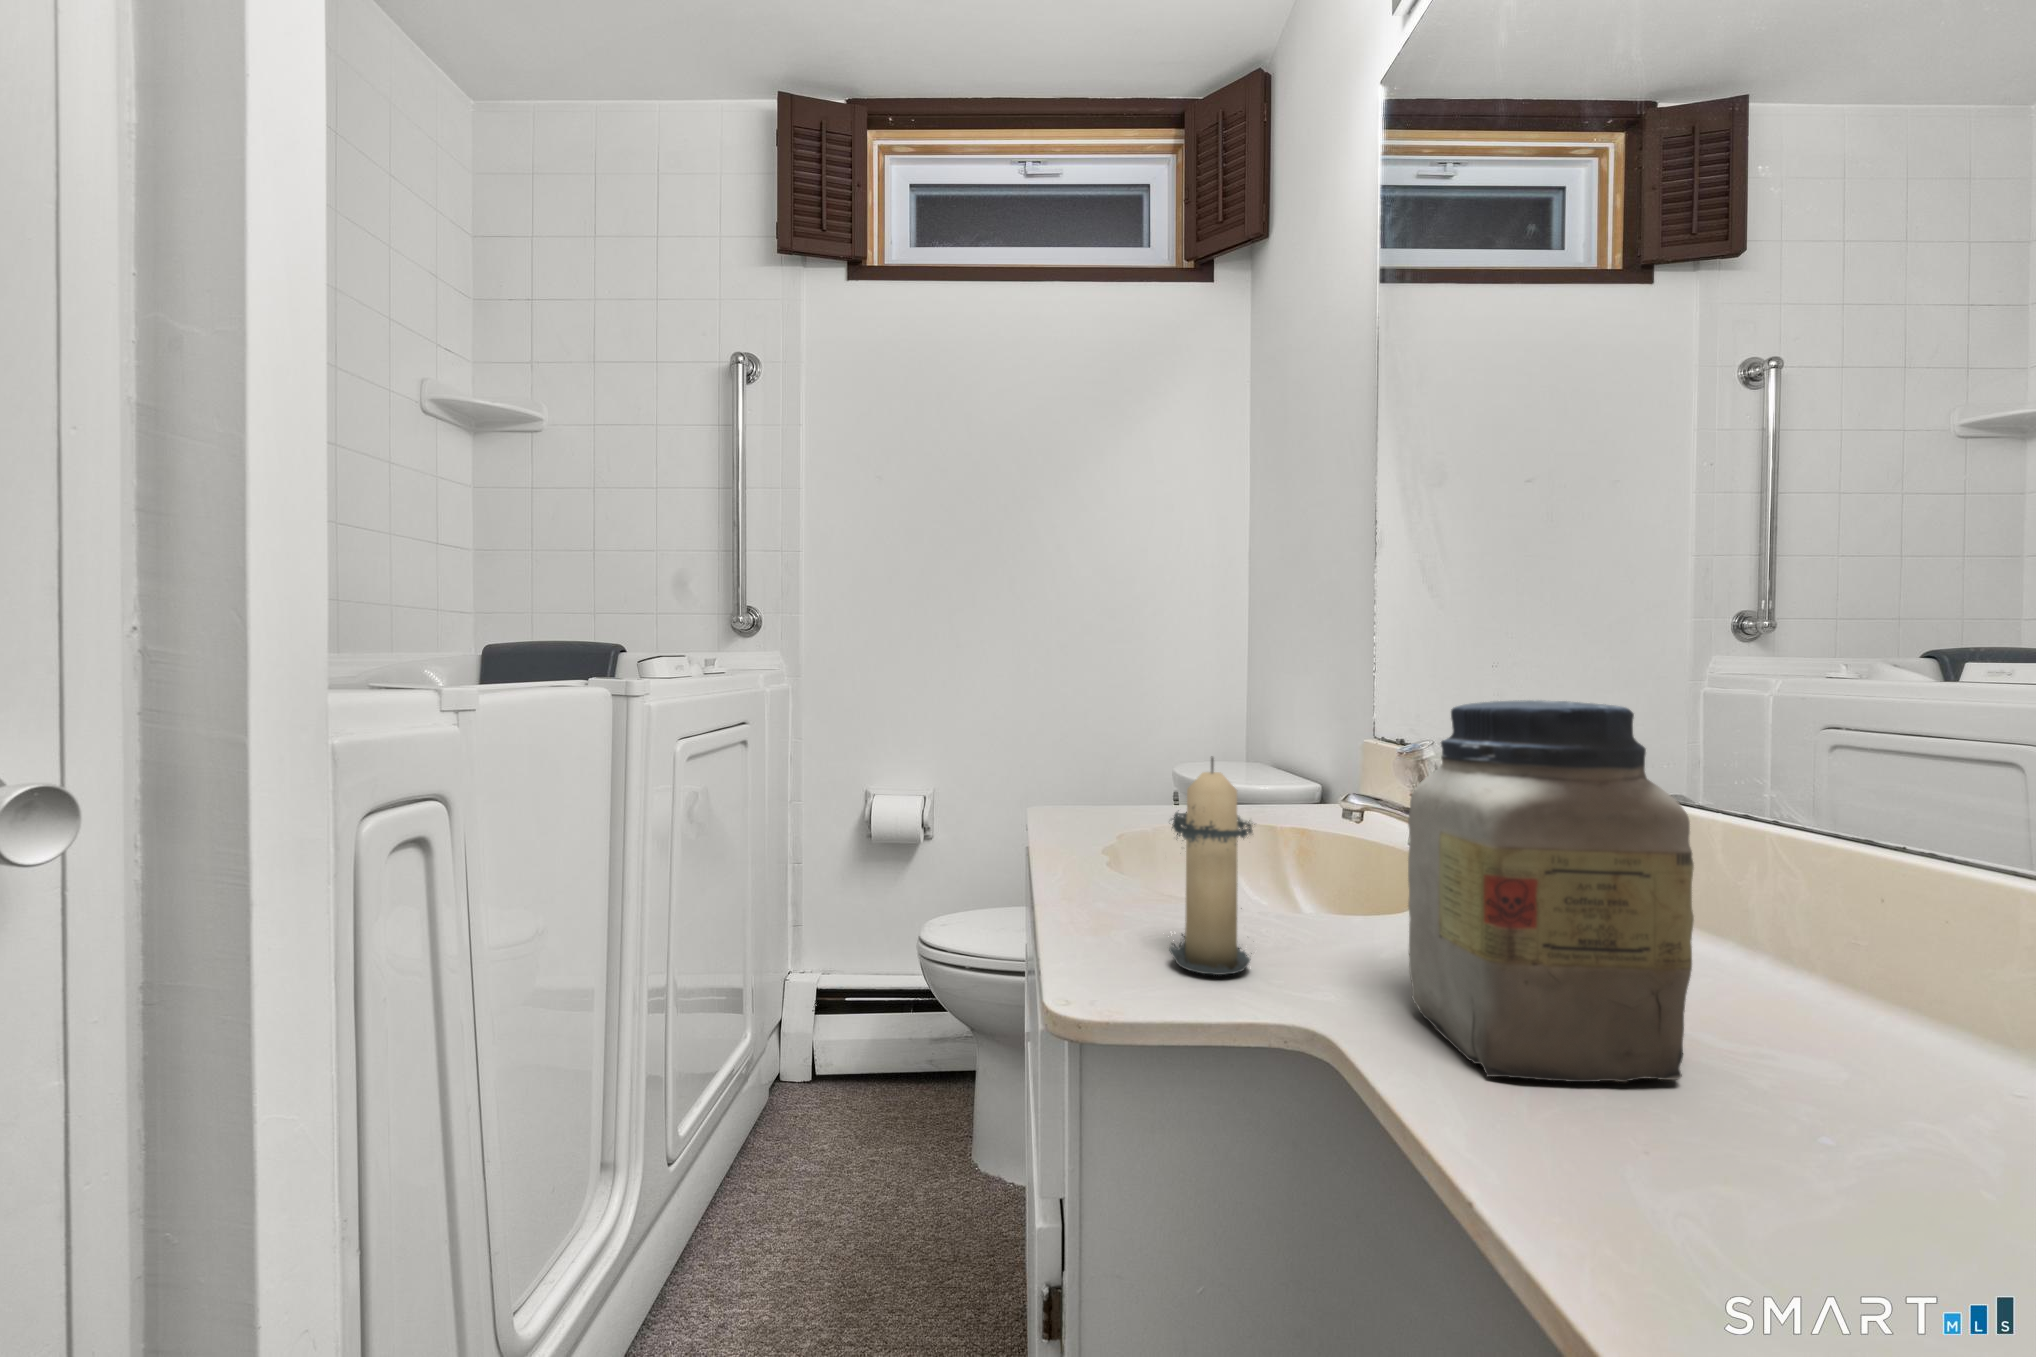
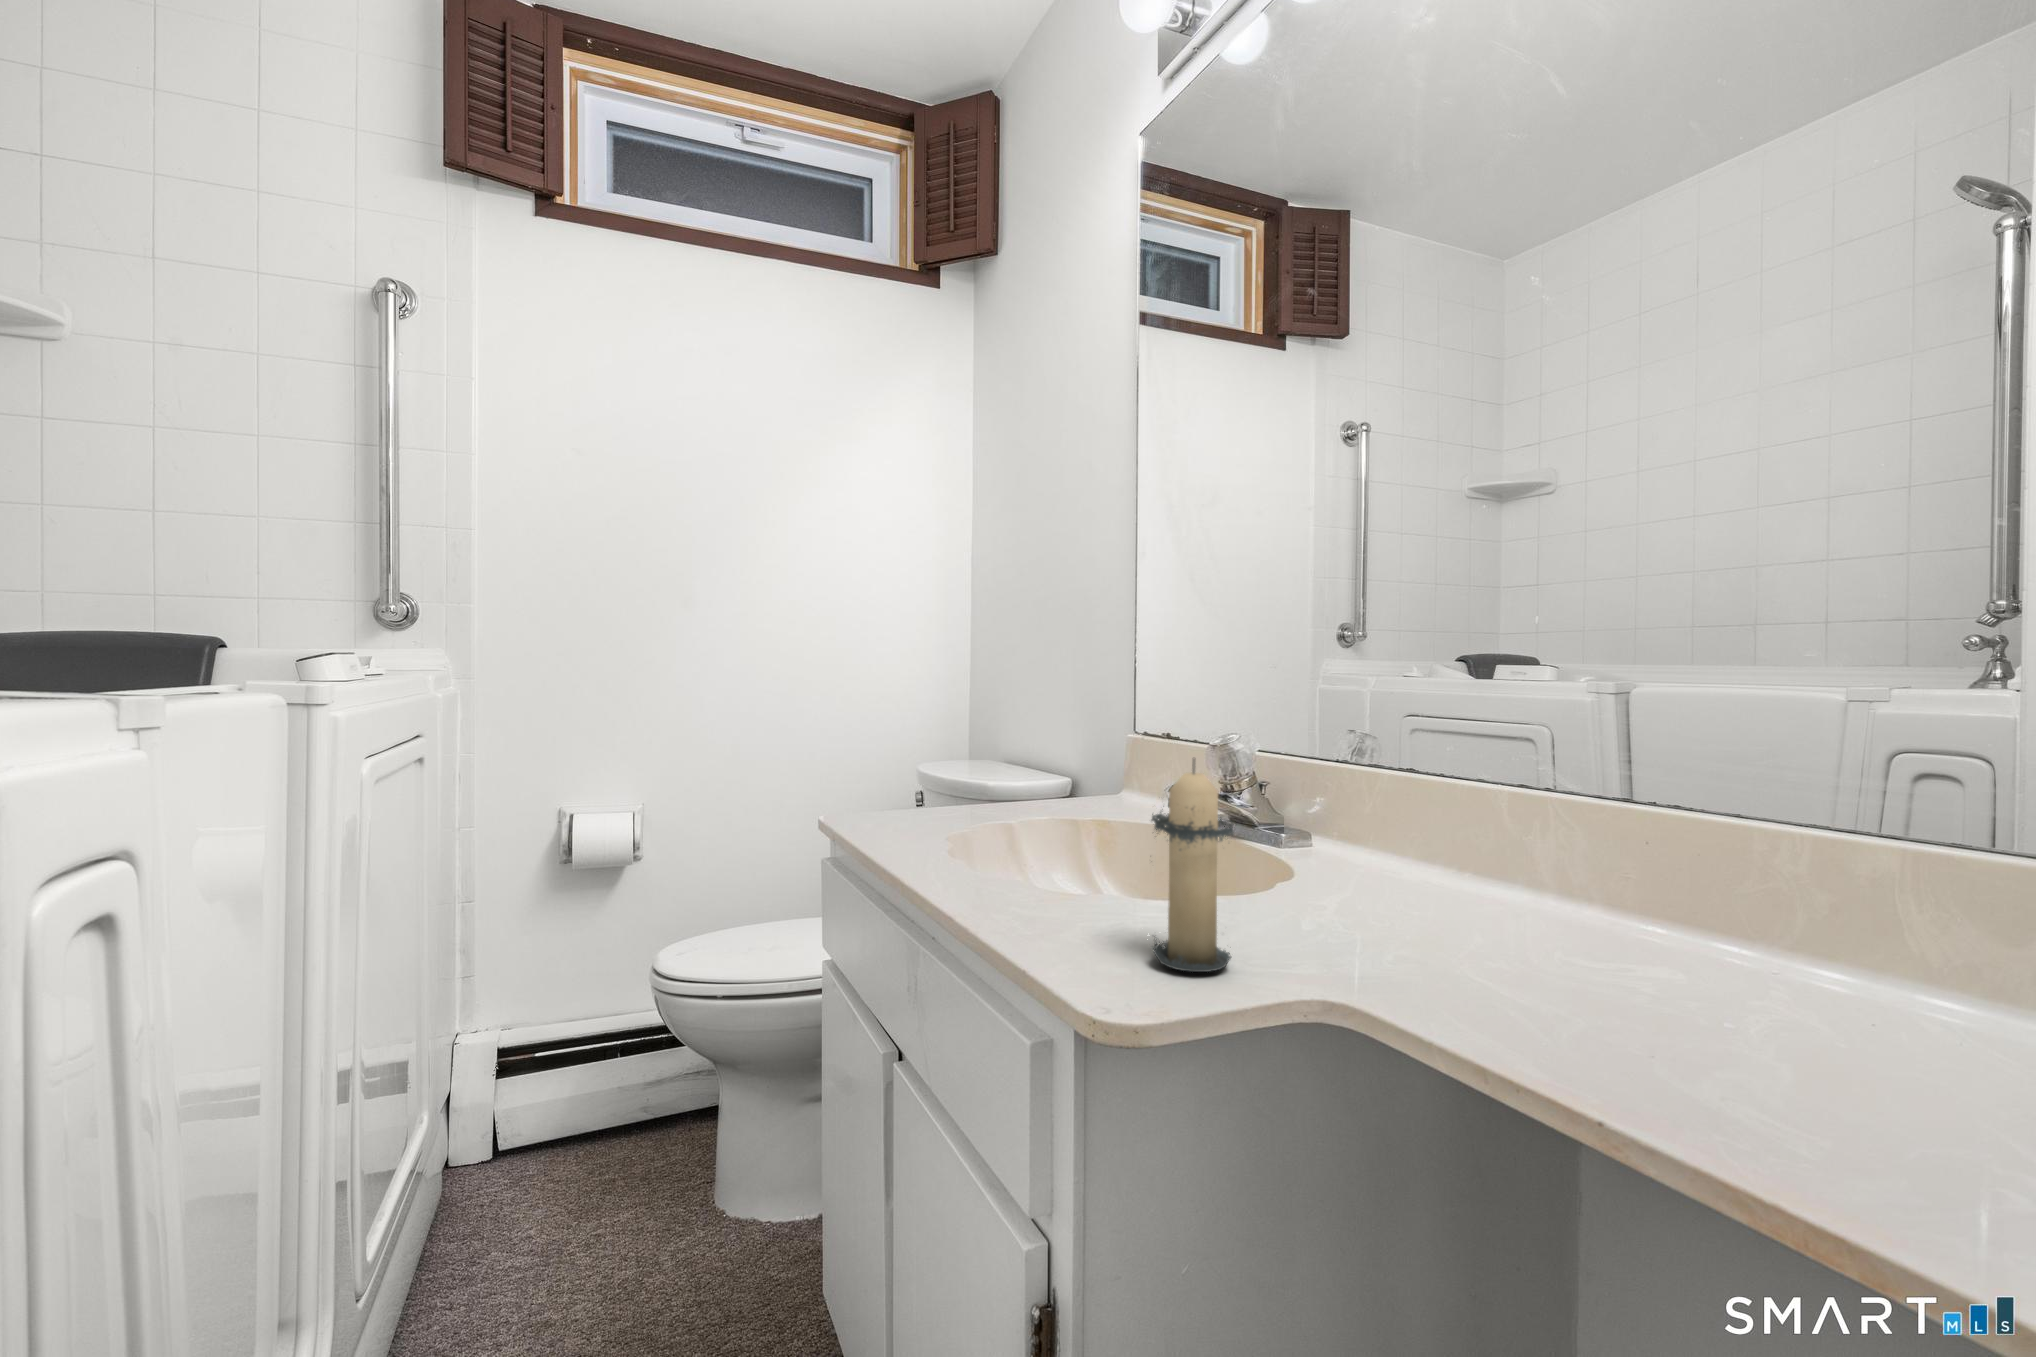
jar: present [1408,700,1694,1082] -> none [1383,700,1630,1031]

